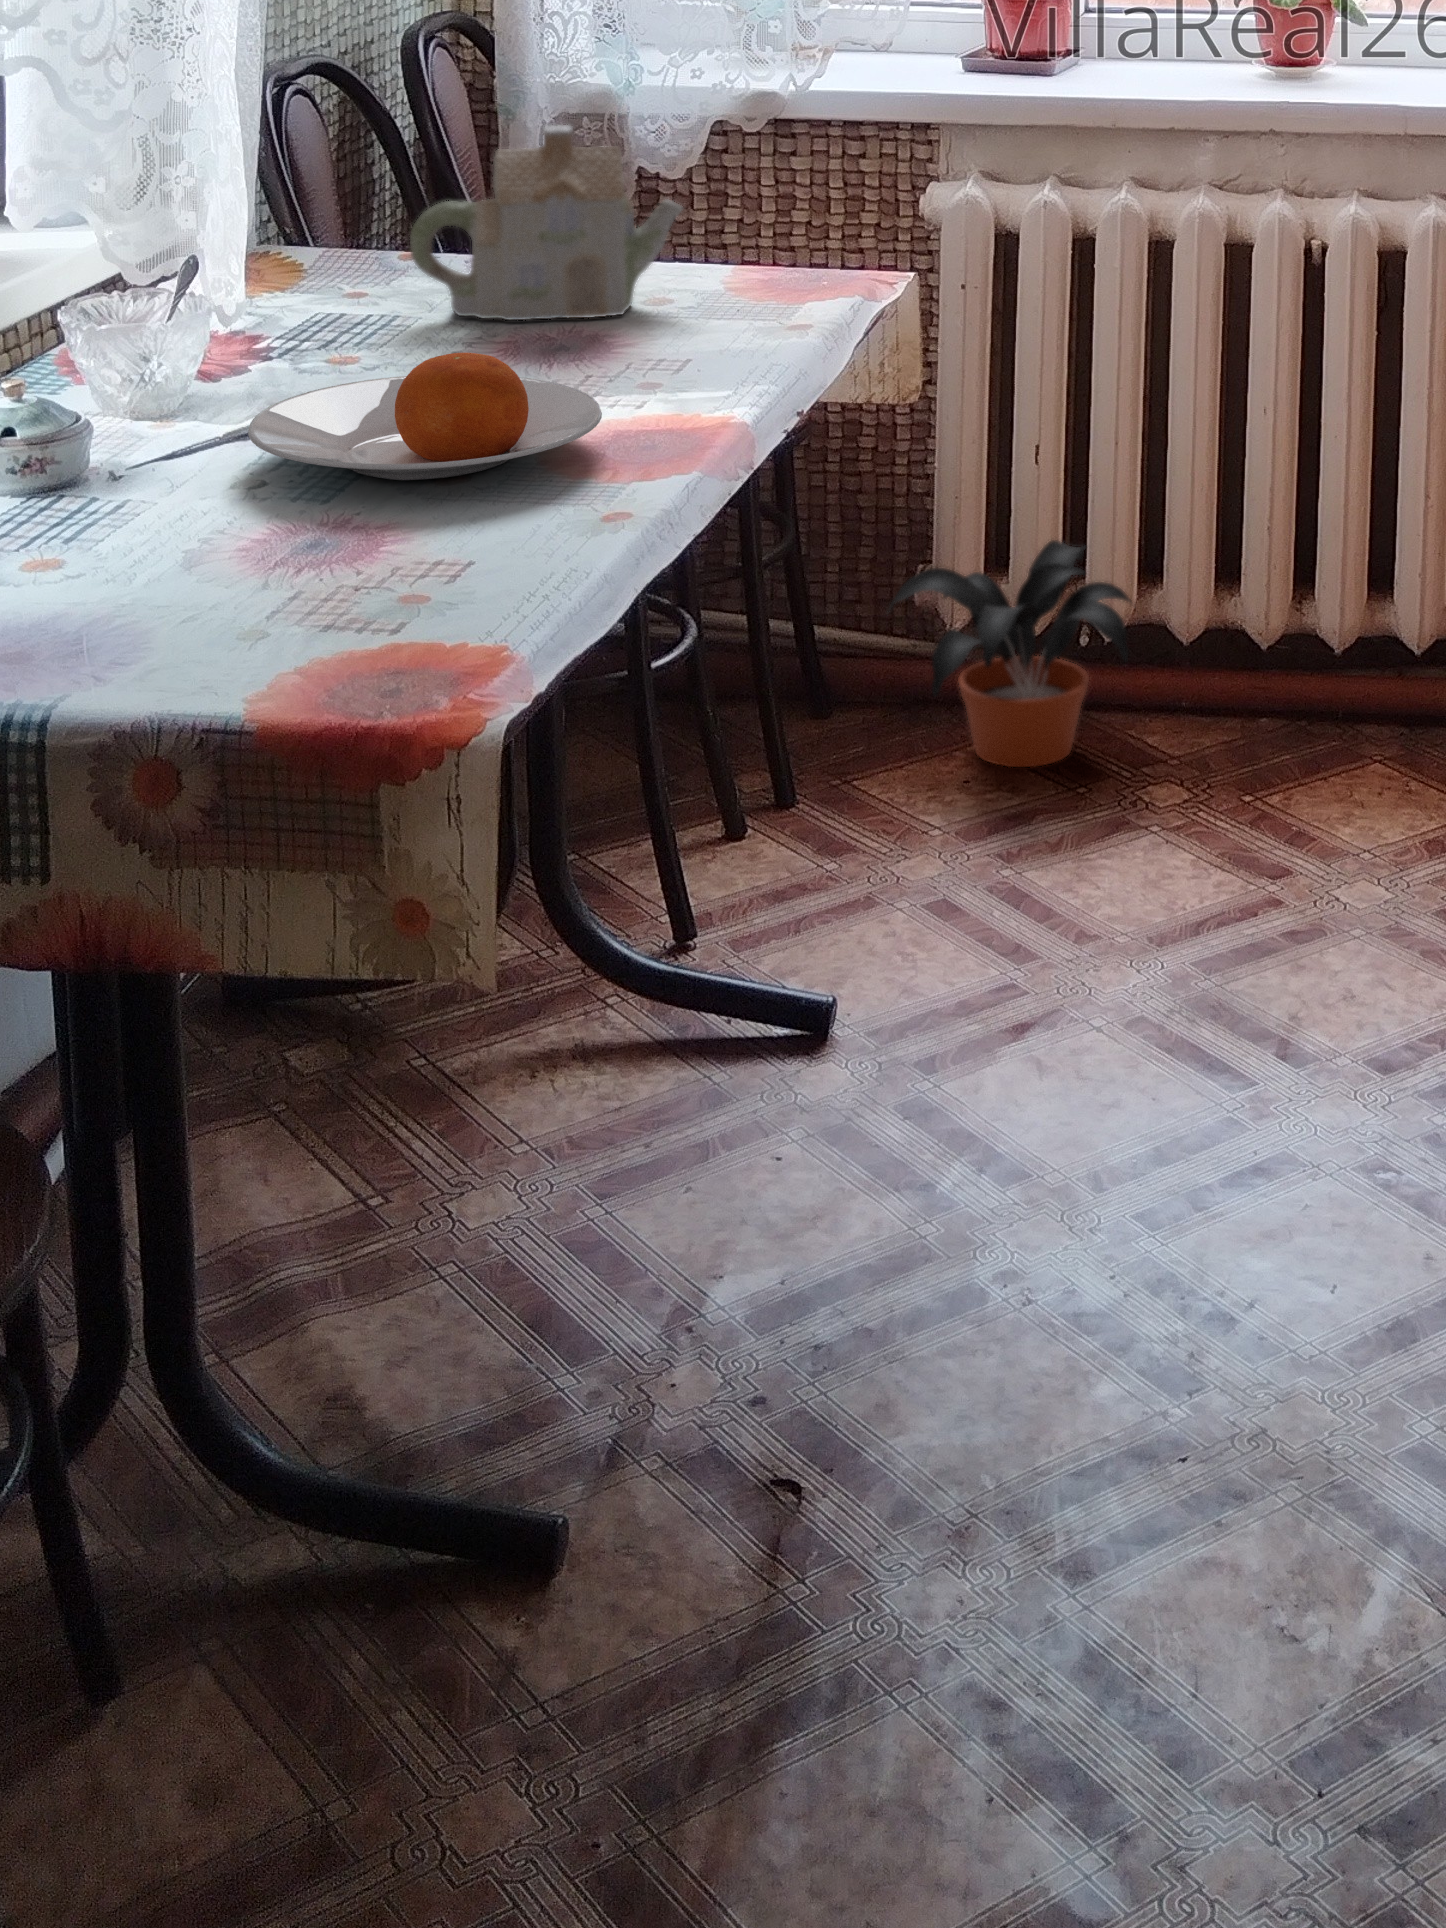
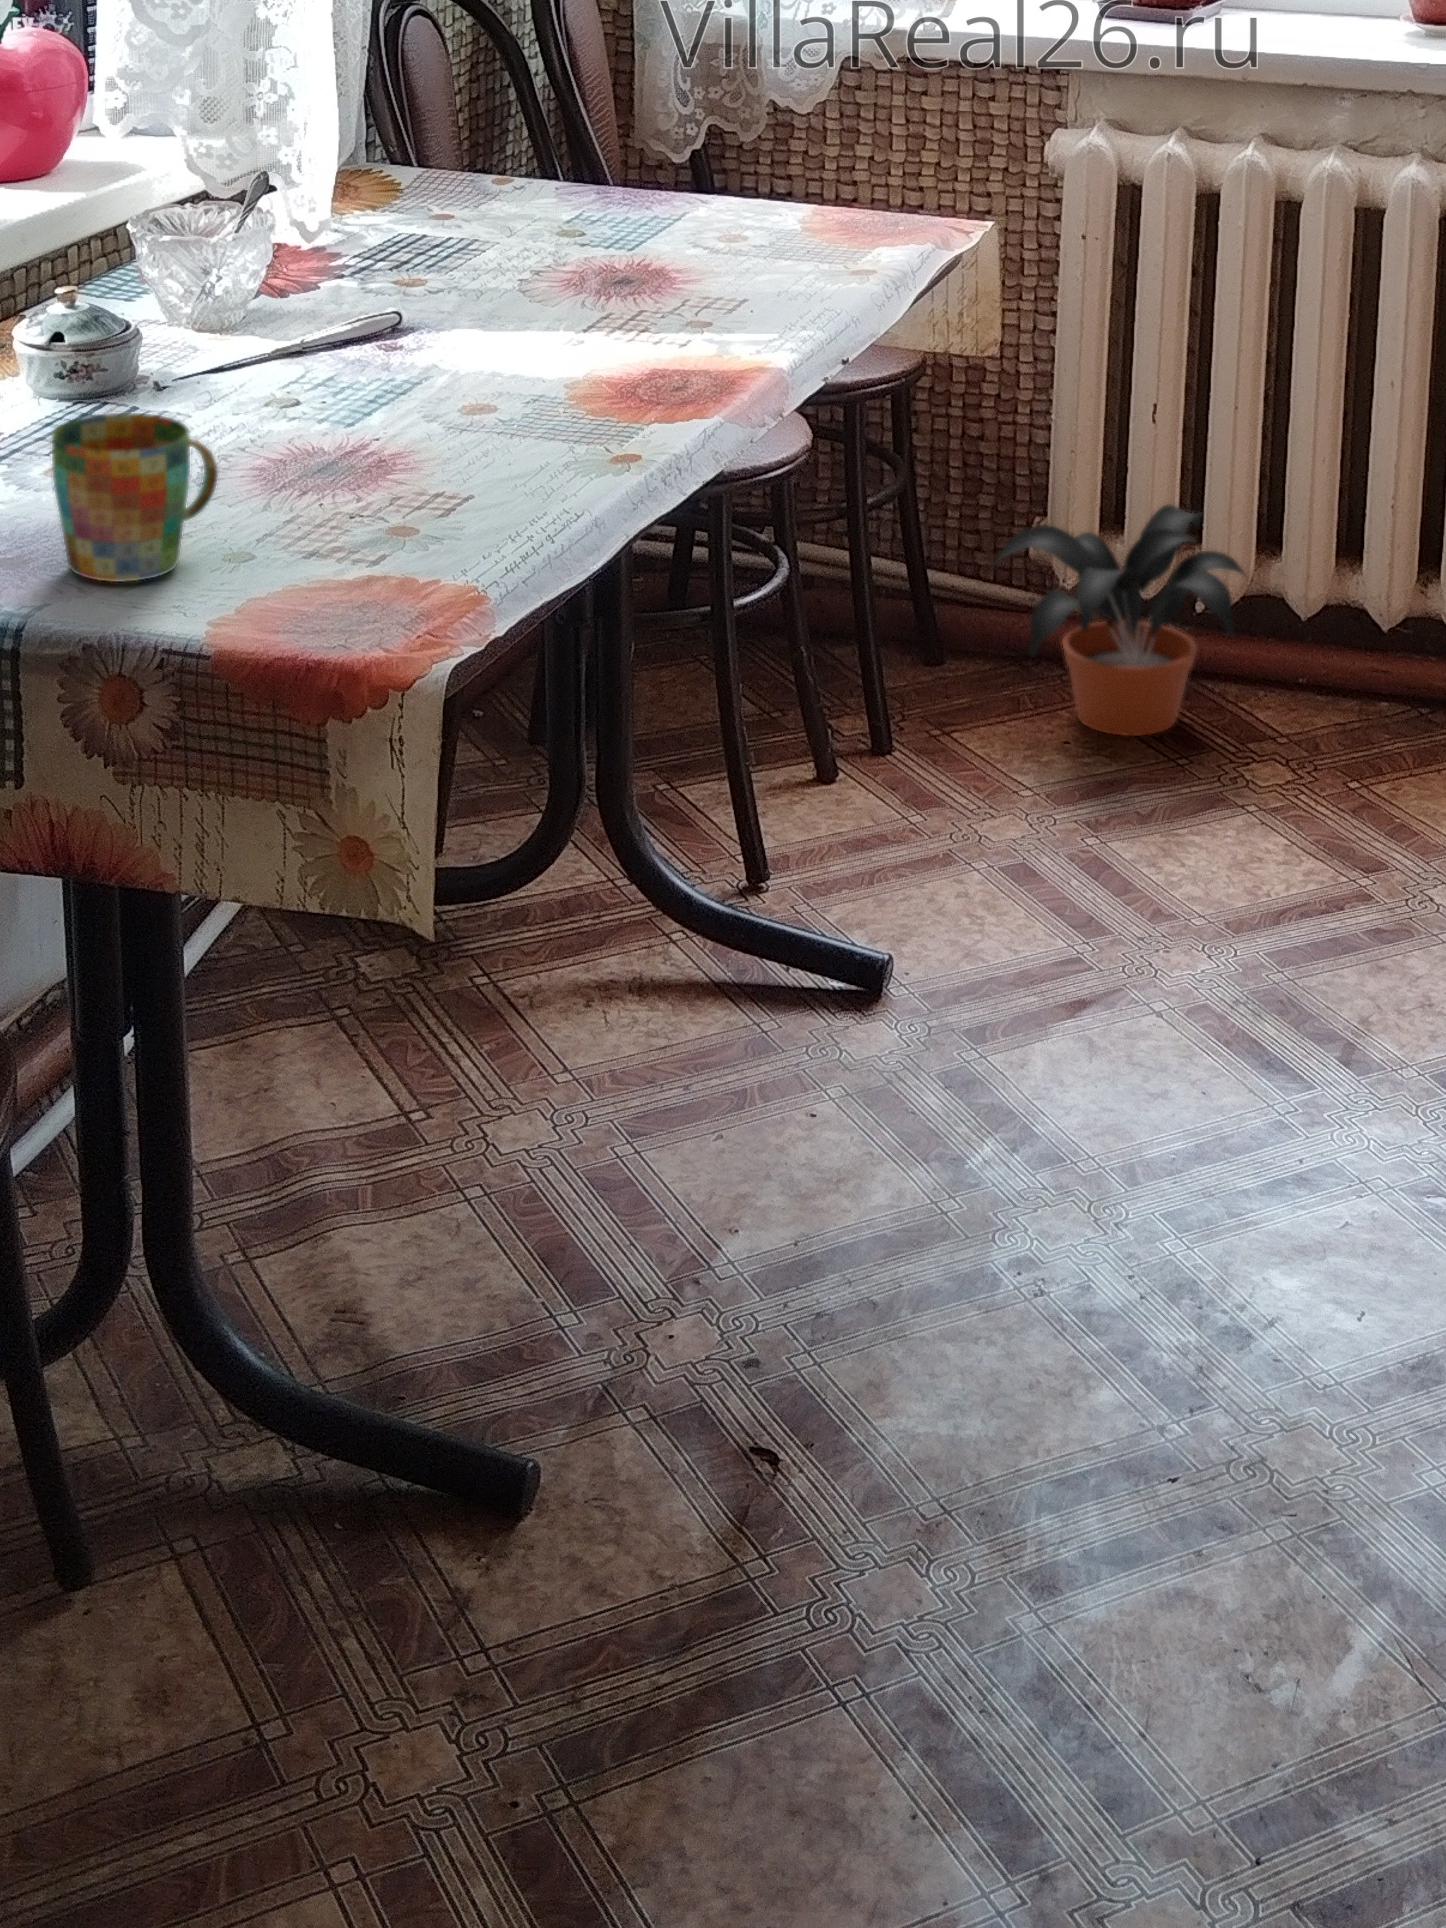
teapot: present [410,125,682,320] -> none [488,57,758,253]
plate: present [248,353,602,480] -> none [285,284,632,408]
mug: none [59,499,226,670] -> present [52,413,218,582]

